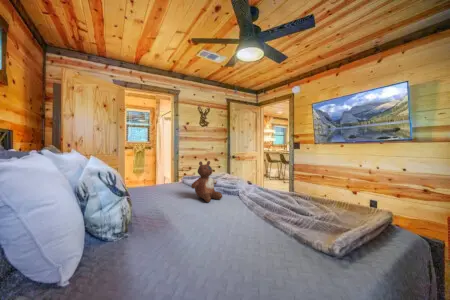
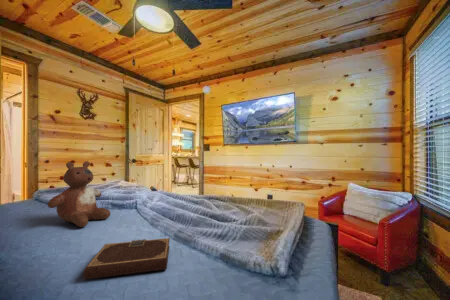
notebook: none [213,214,259,236] -> present [83,238,170,280]

